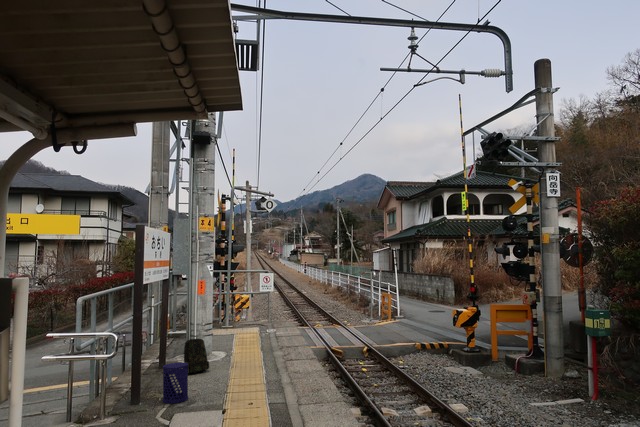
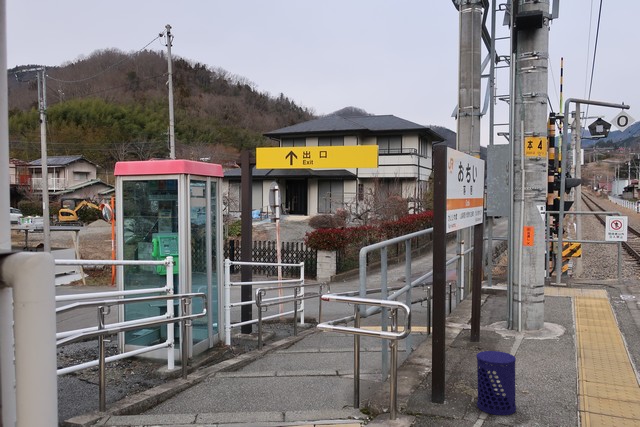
backpack: present [184,338,209,374] -> none [505,309,543,360]

